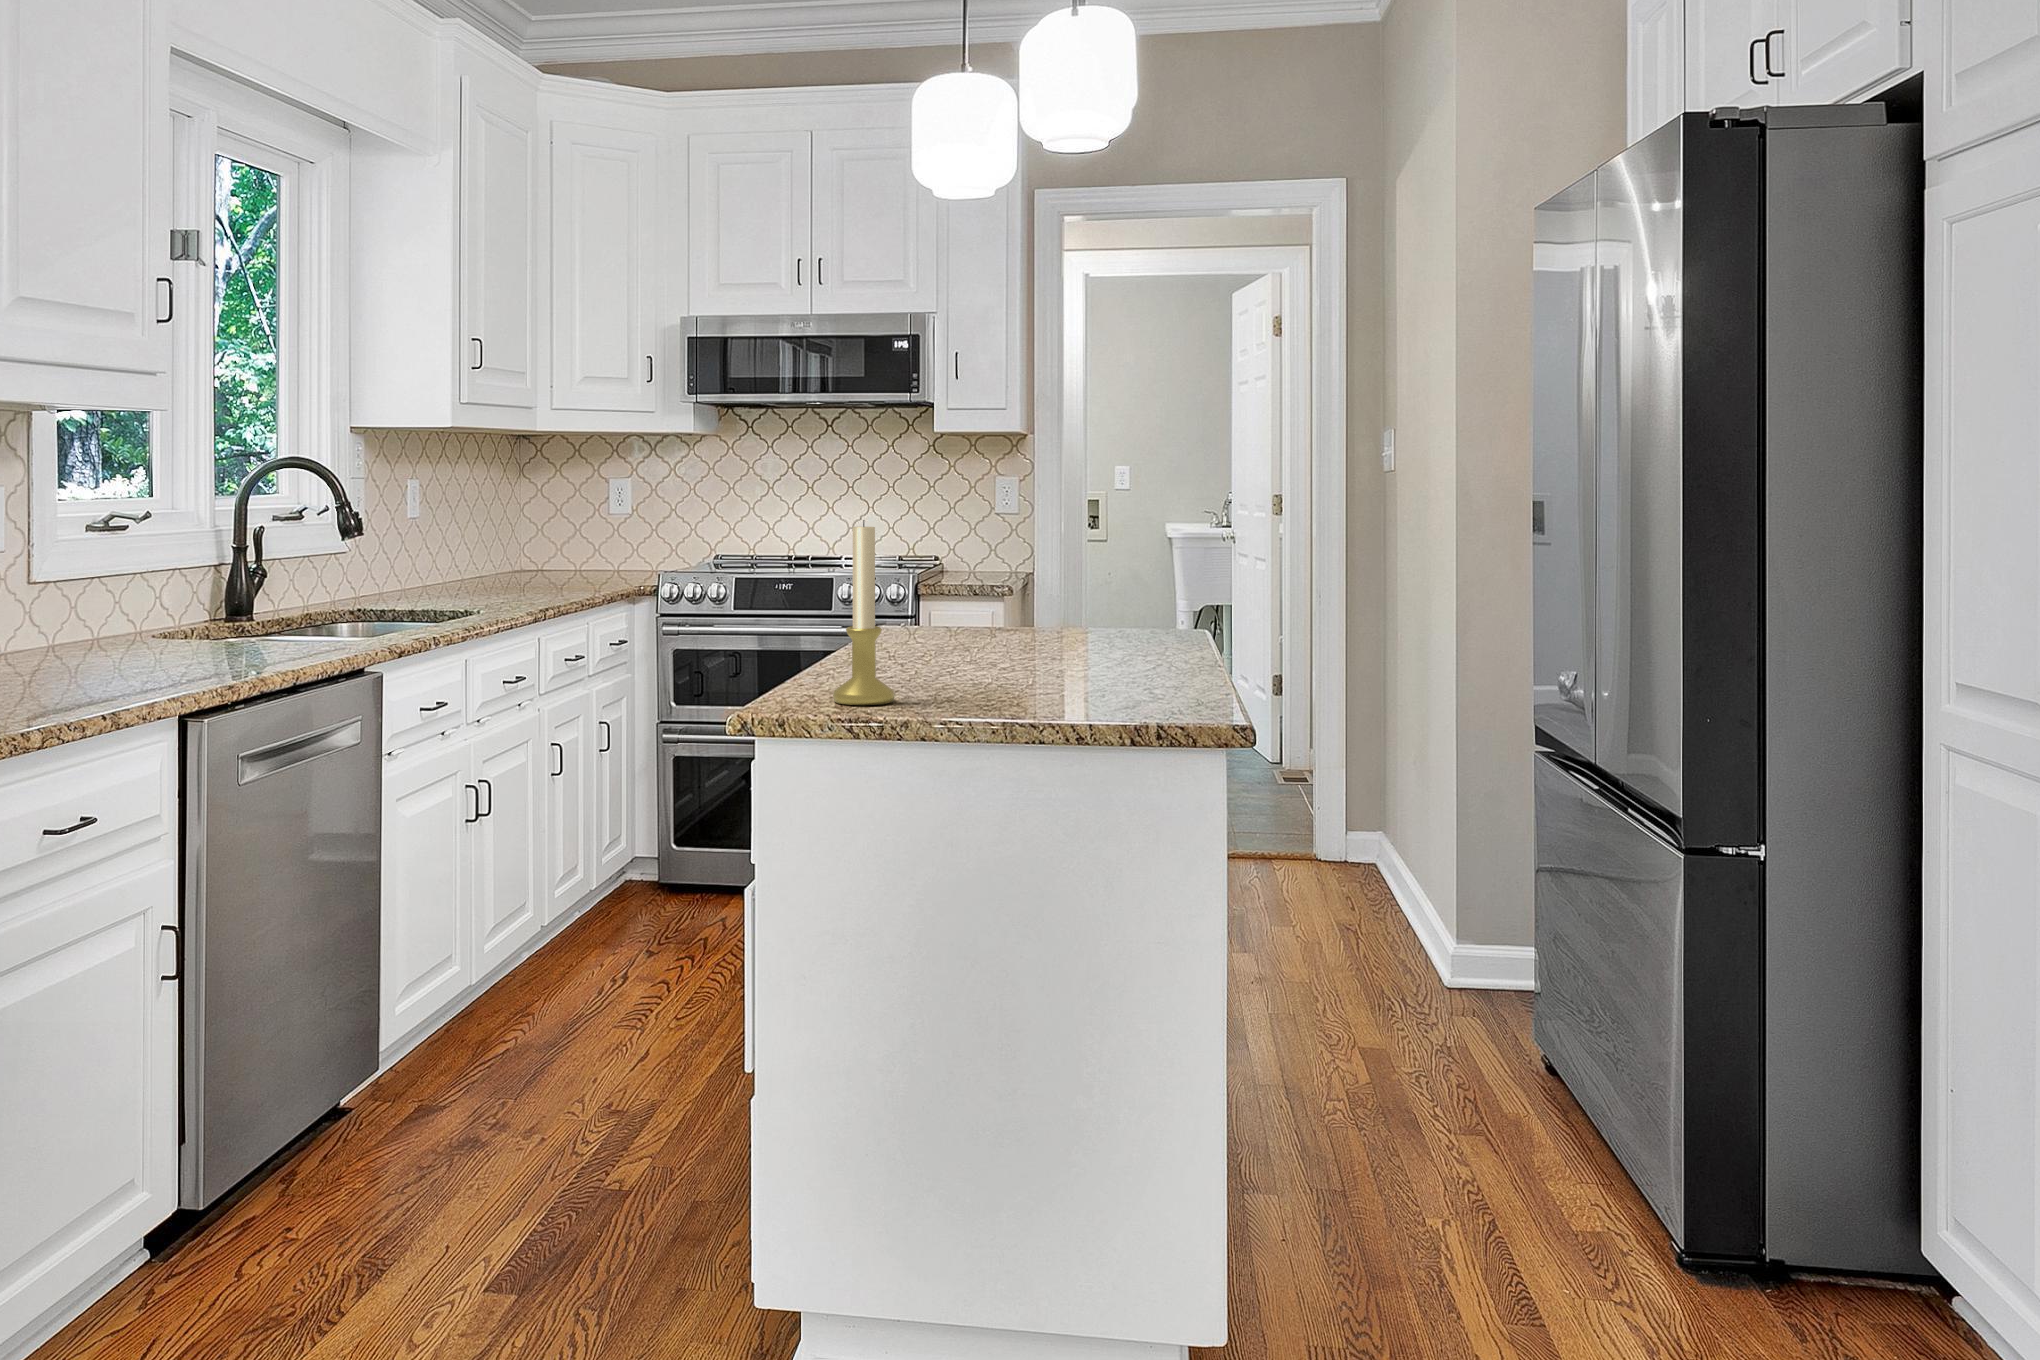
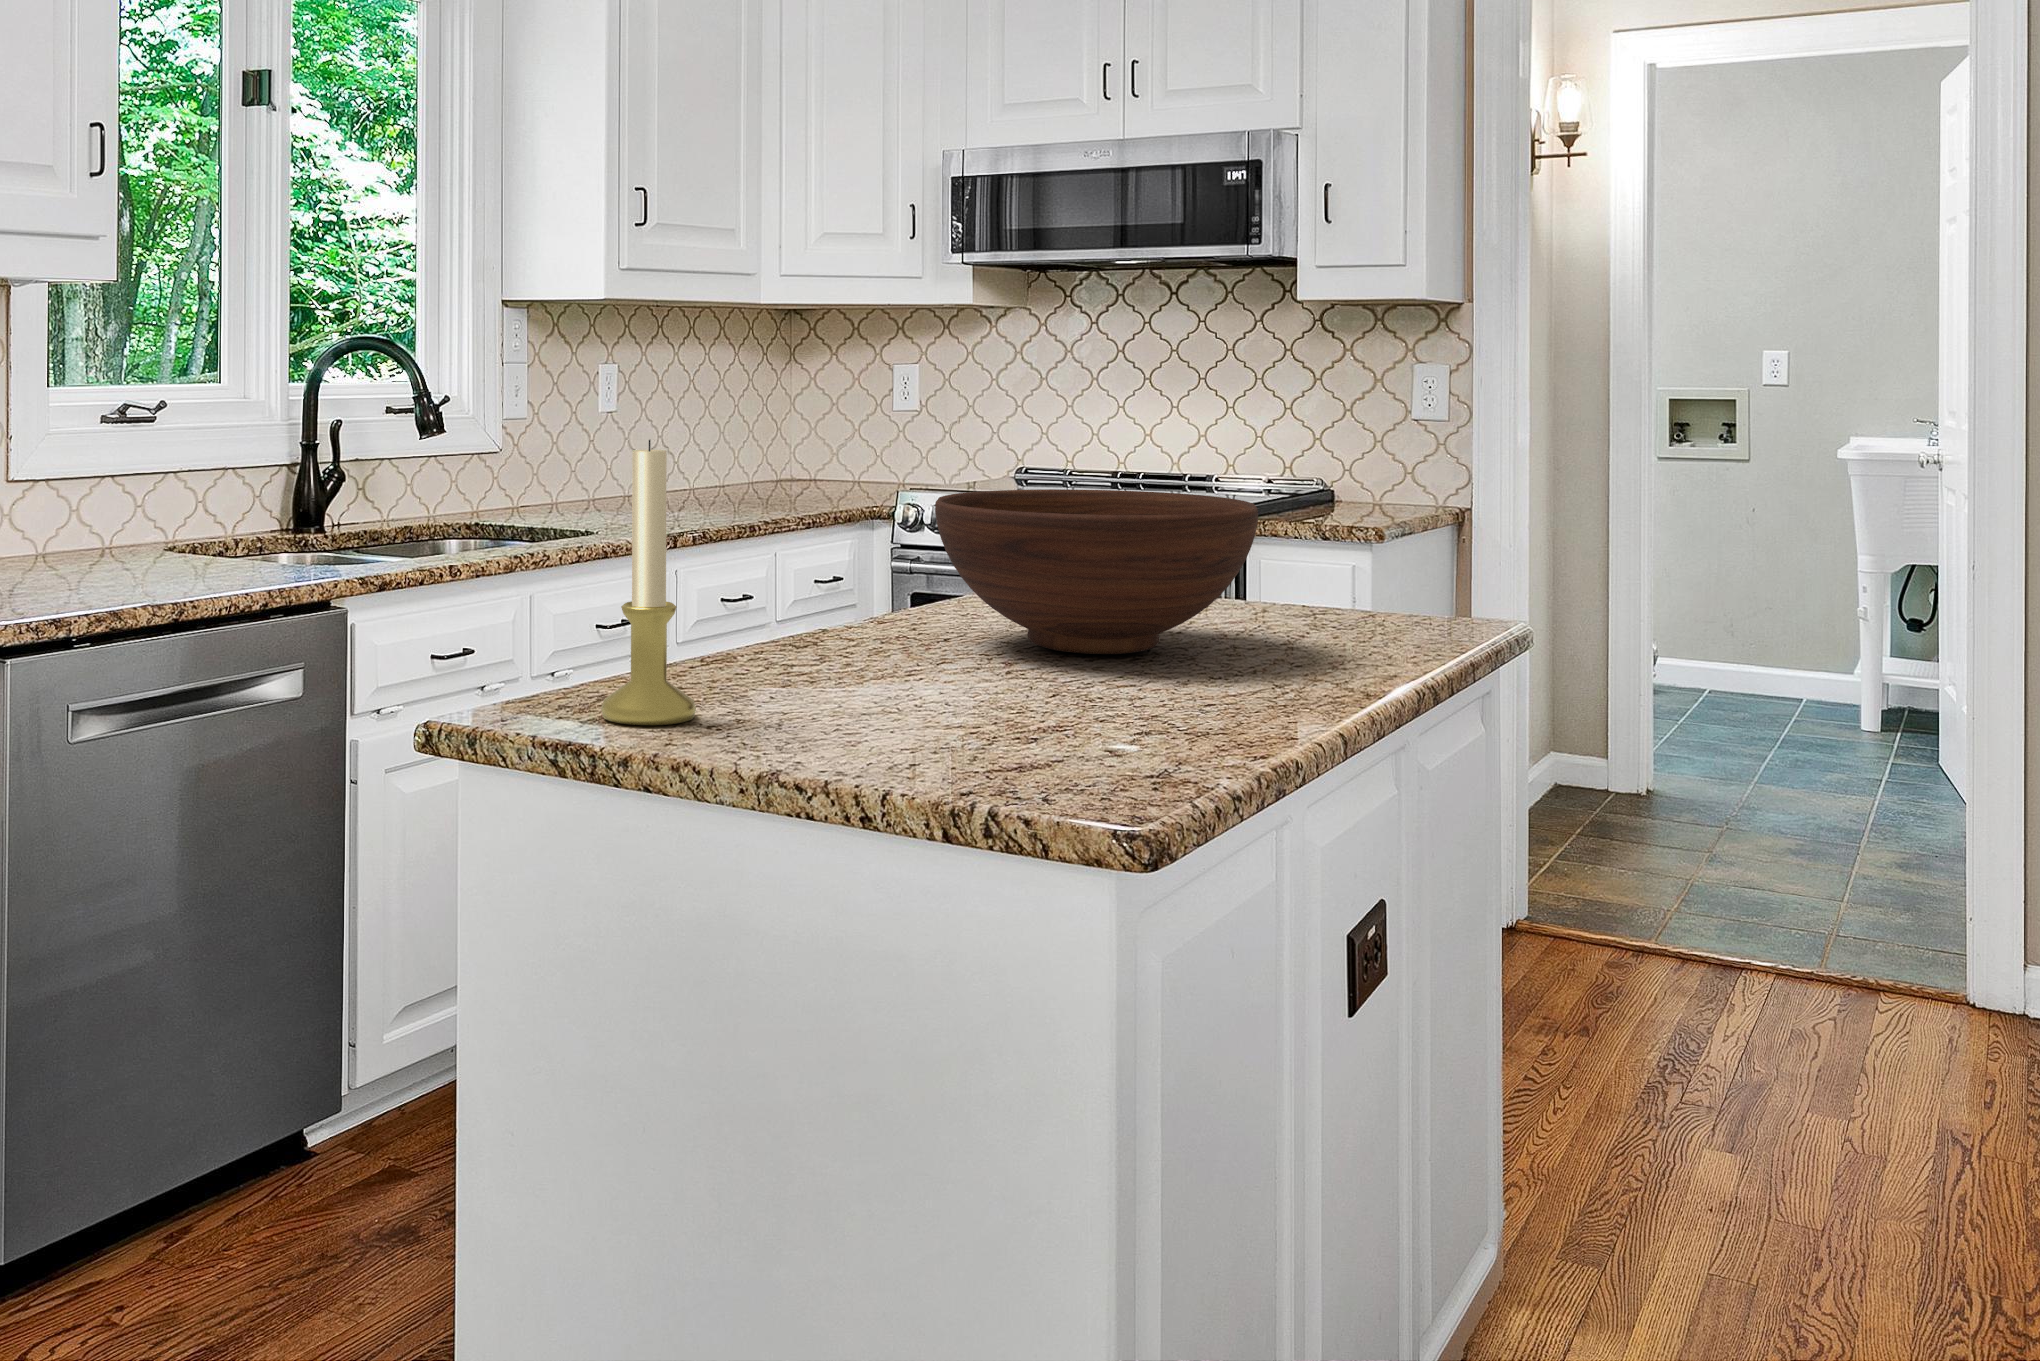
fruit bowl: none [916,554,1117,655] -> present [935,489,1258,654]

